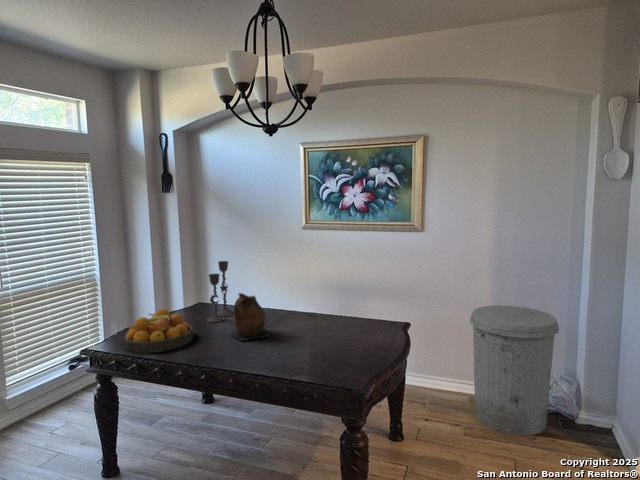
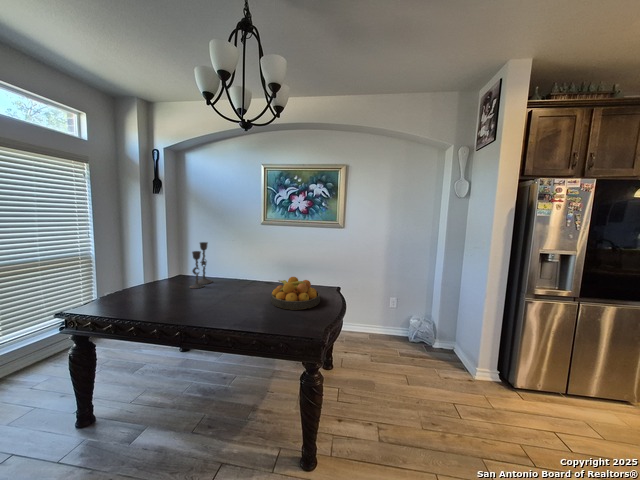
ceramic pitcher: present [232,293,270,340] -> none [210,264,243,301]
trash can: present [470,305,559,435] -> none [373,276,427,358]
fruit bowl: present [125,309,193,353] -> present [271,277,320,310]

